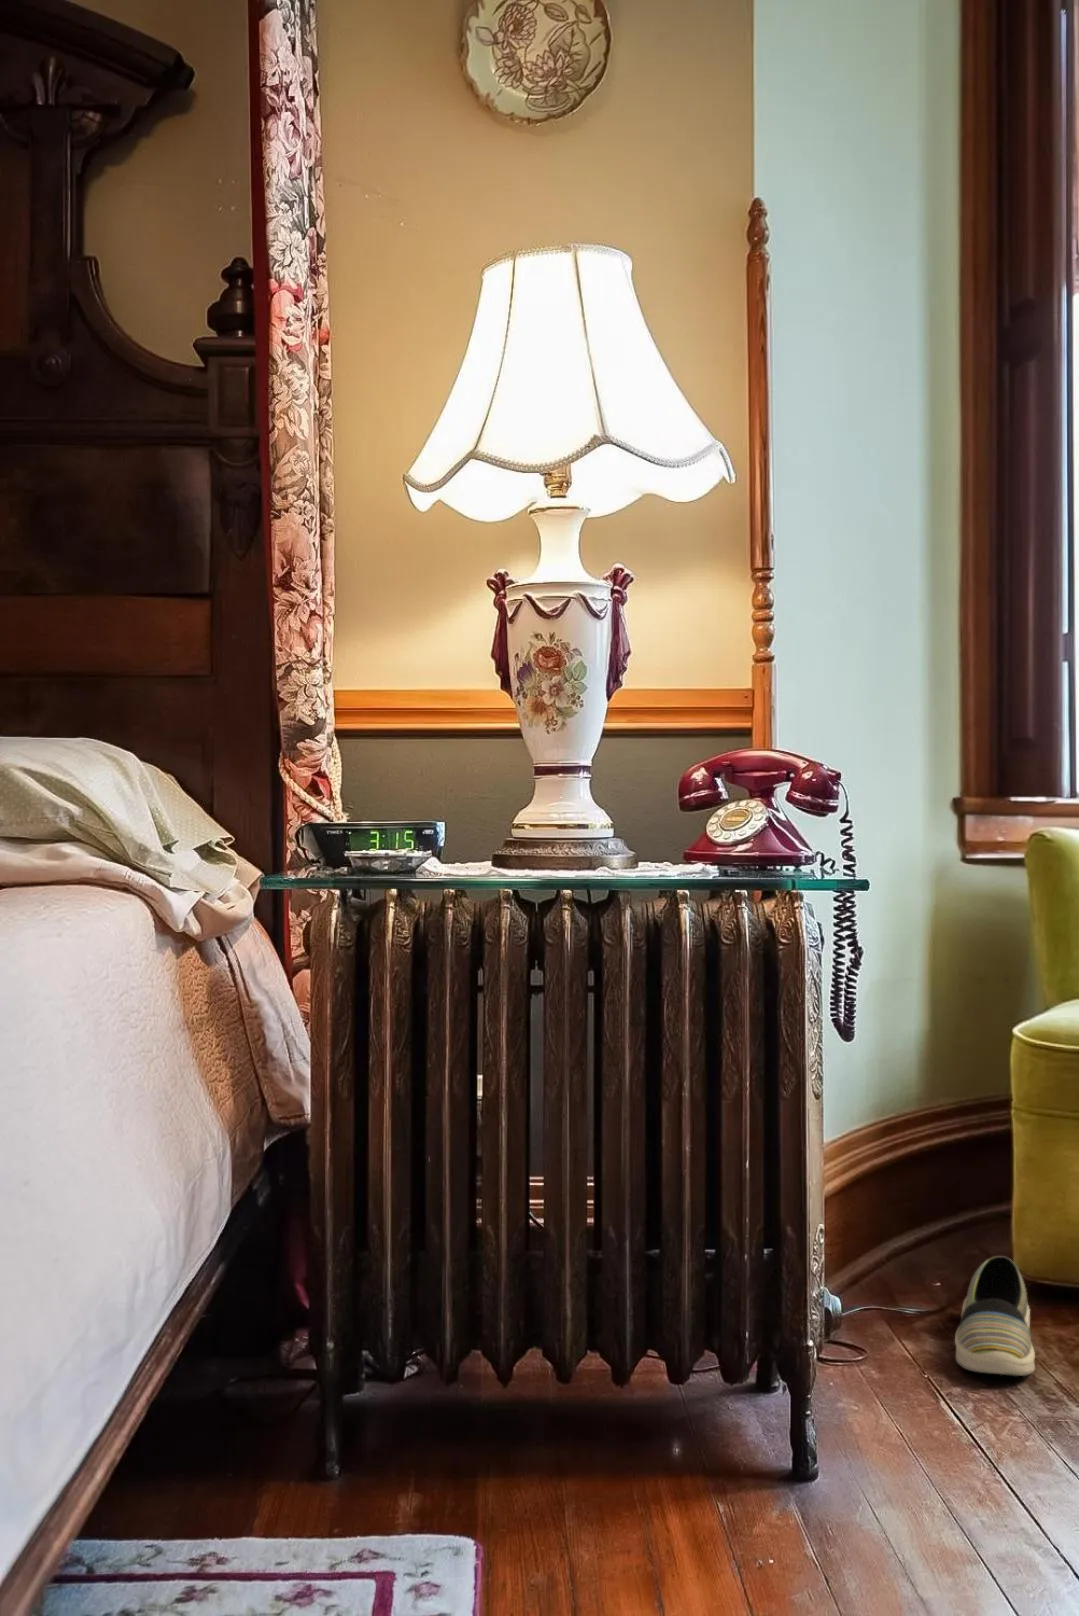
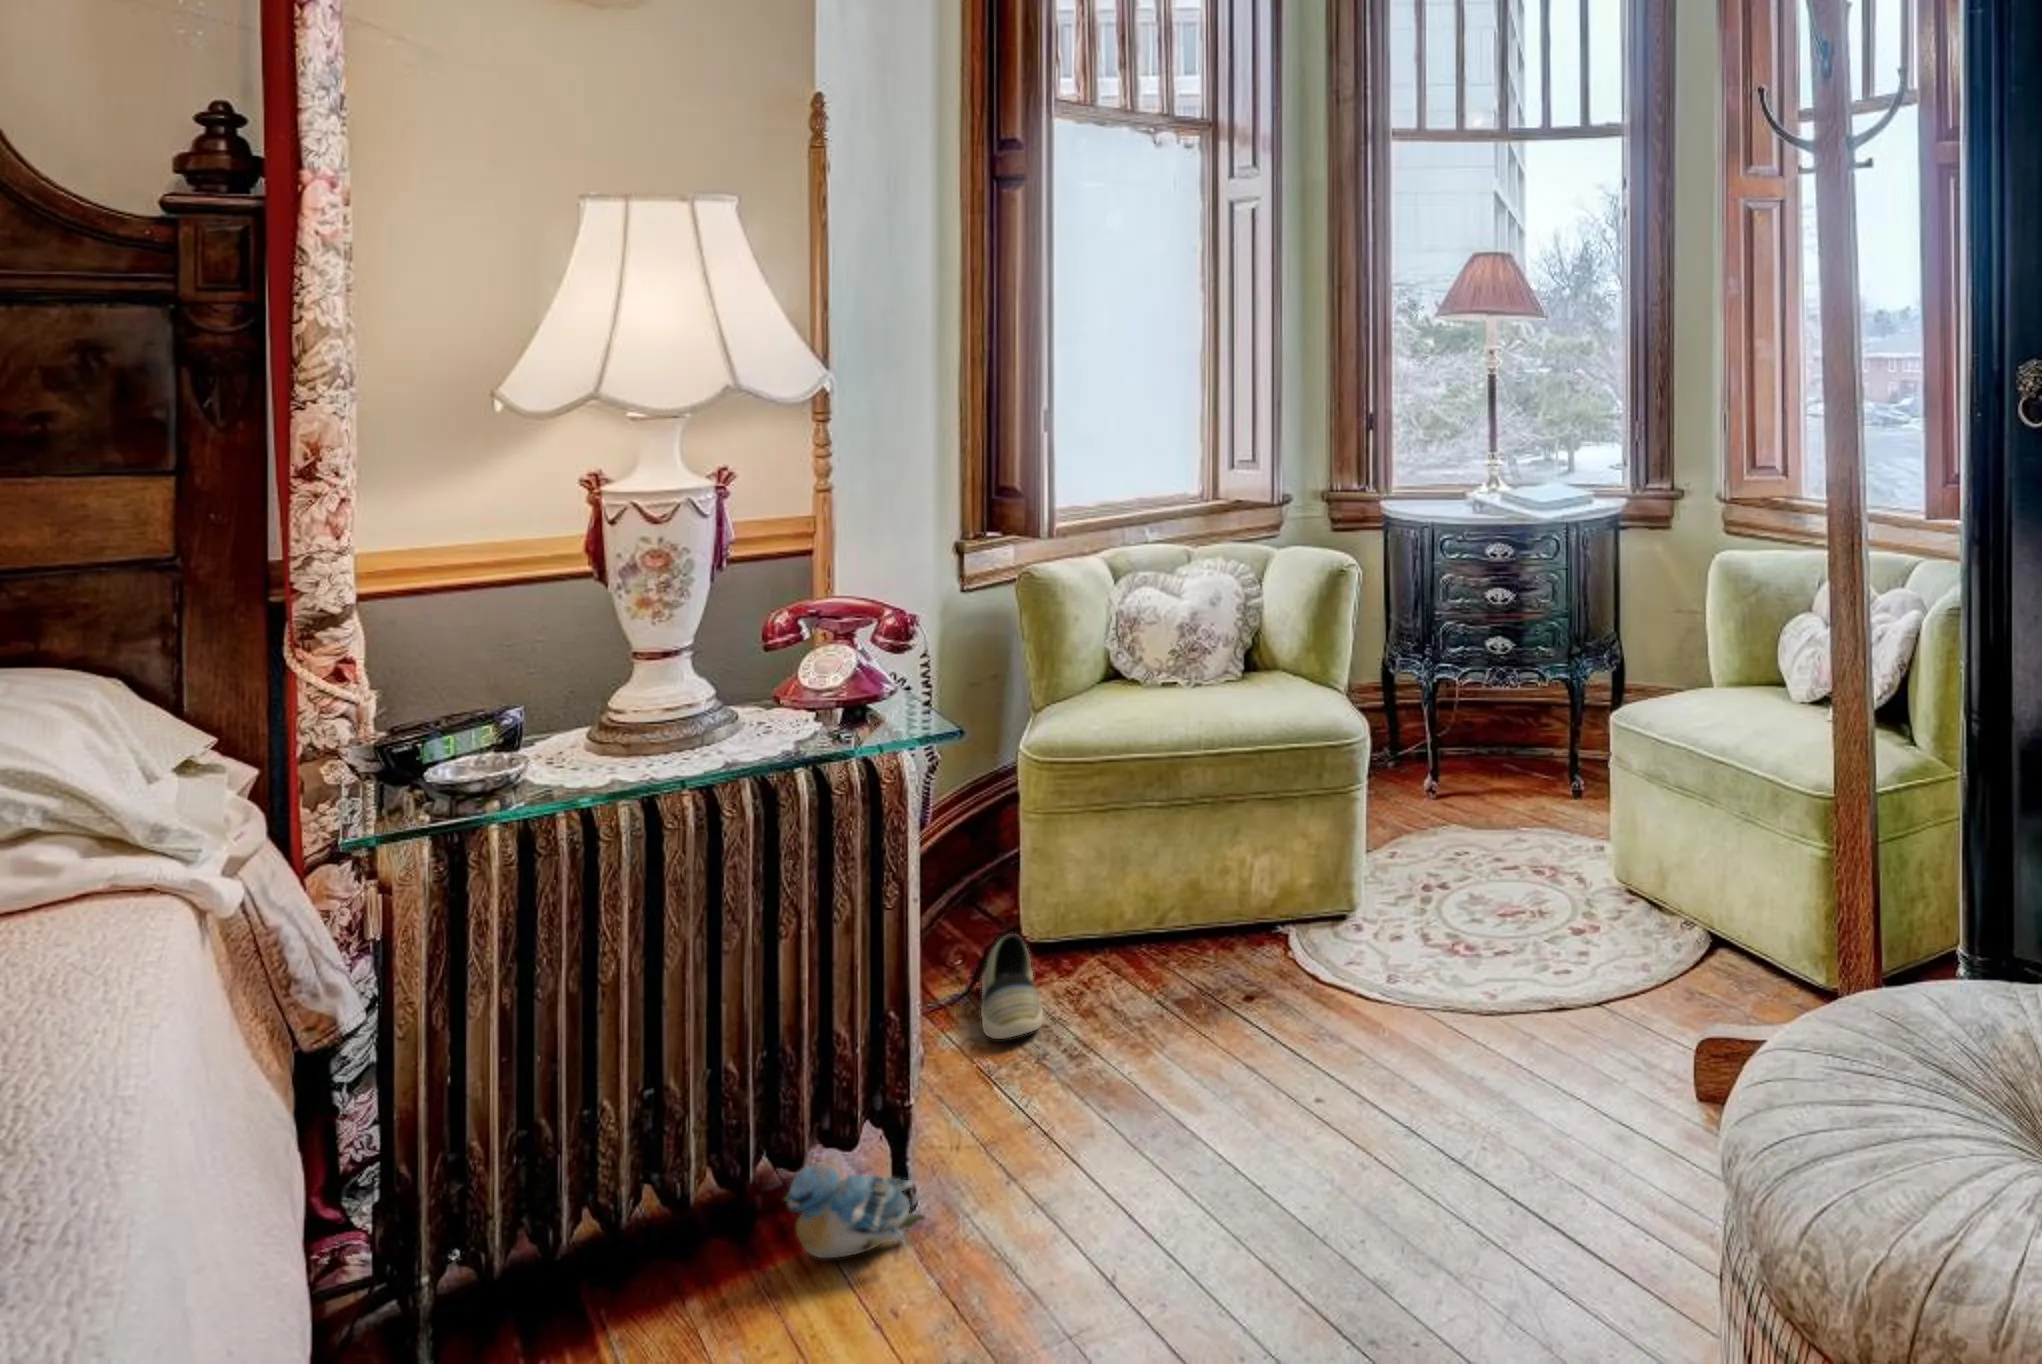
plush toy: none [662,1398,826,1535] -> present [784,1164,924,1258]

